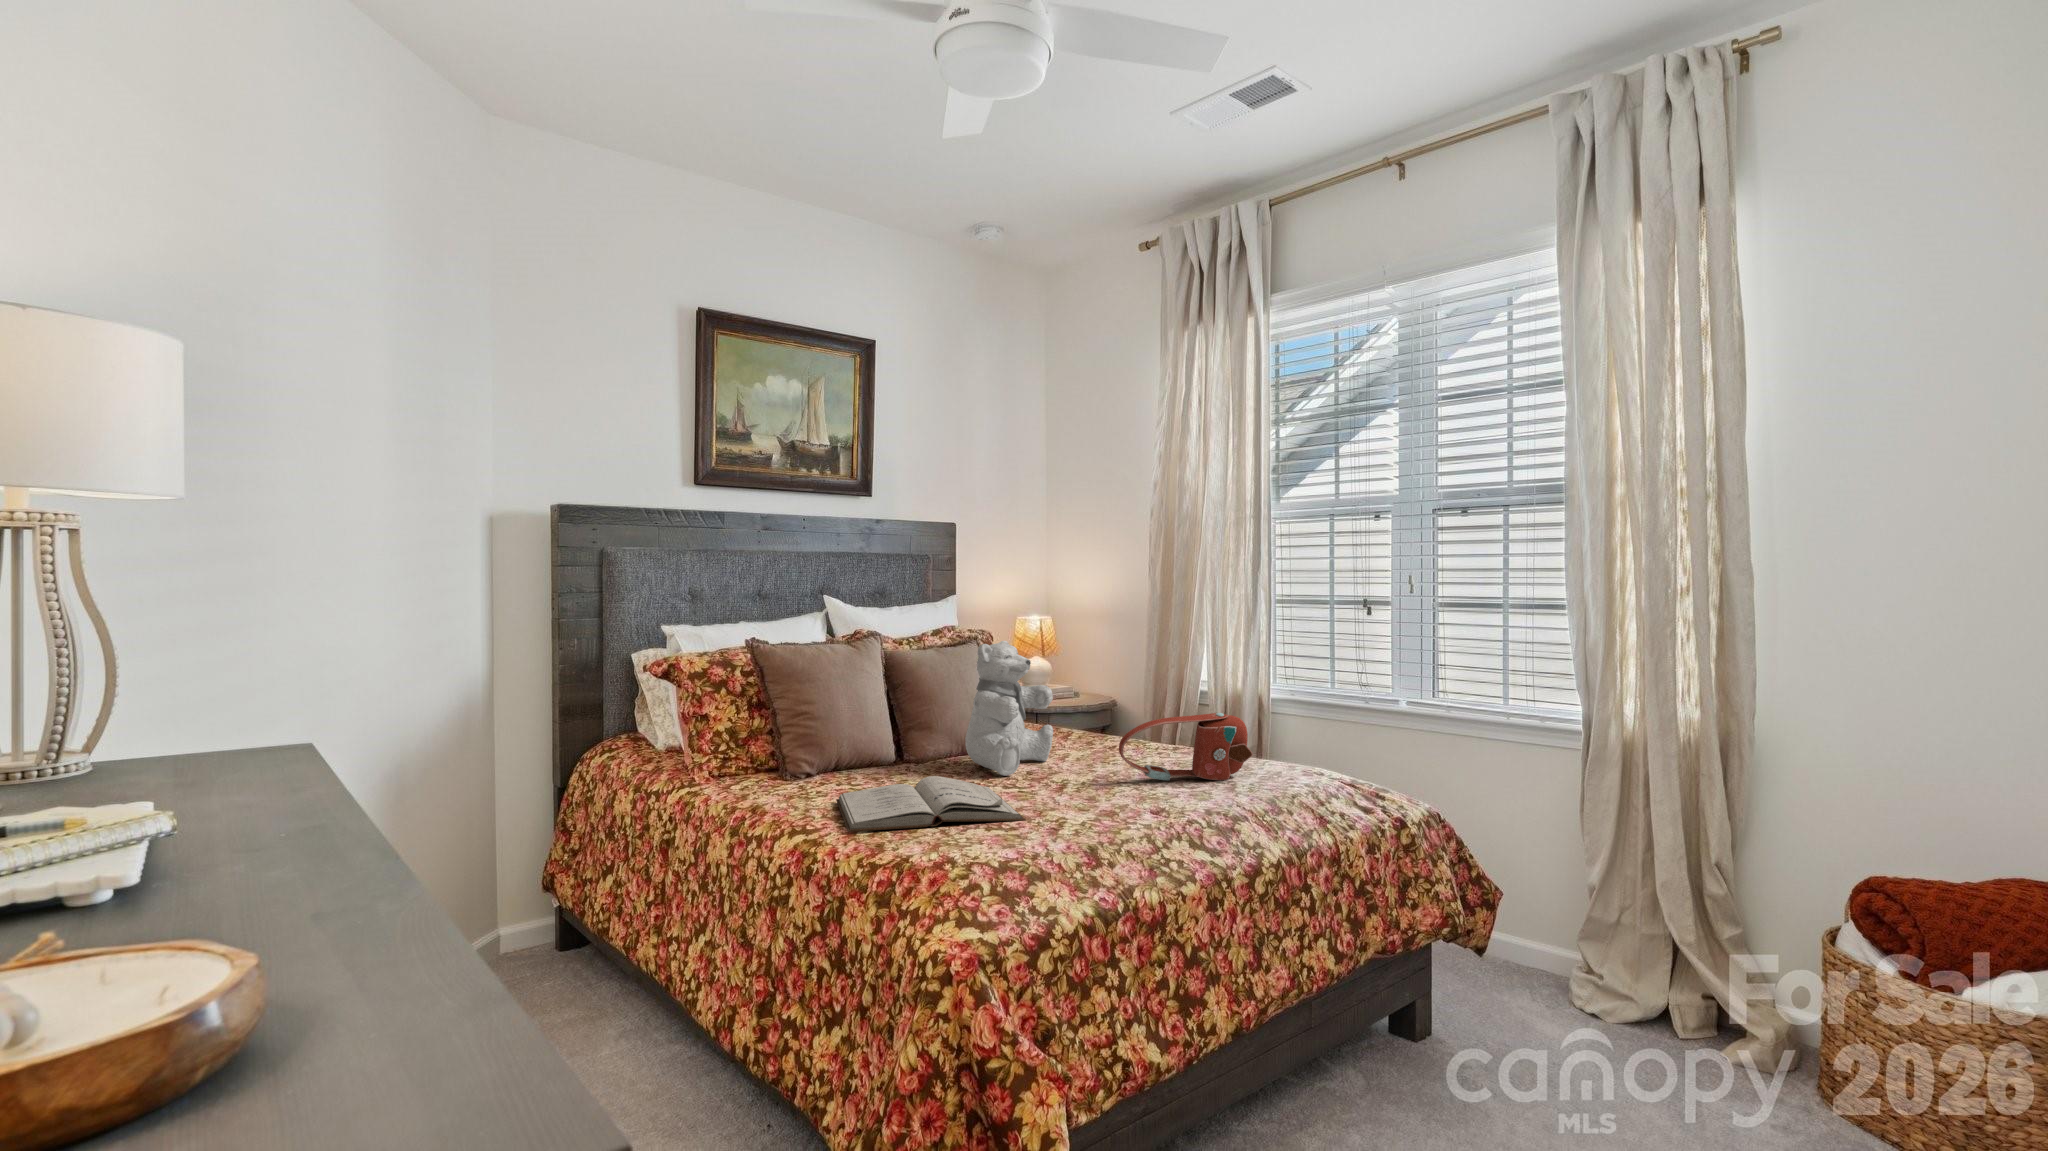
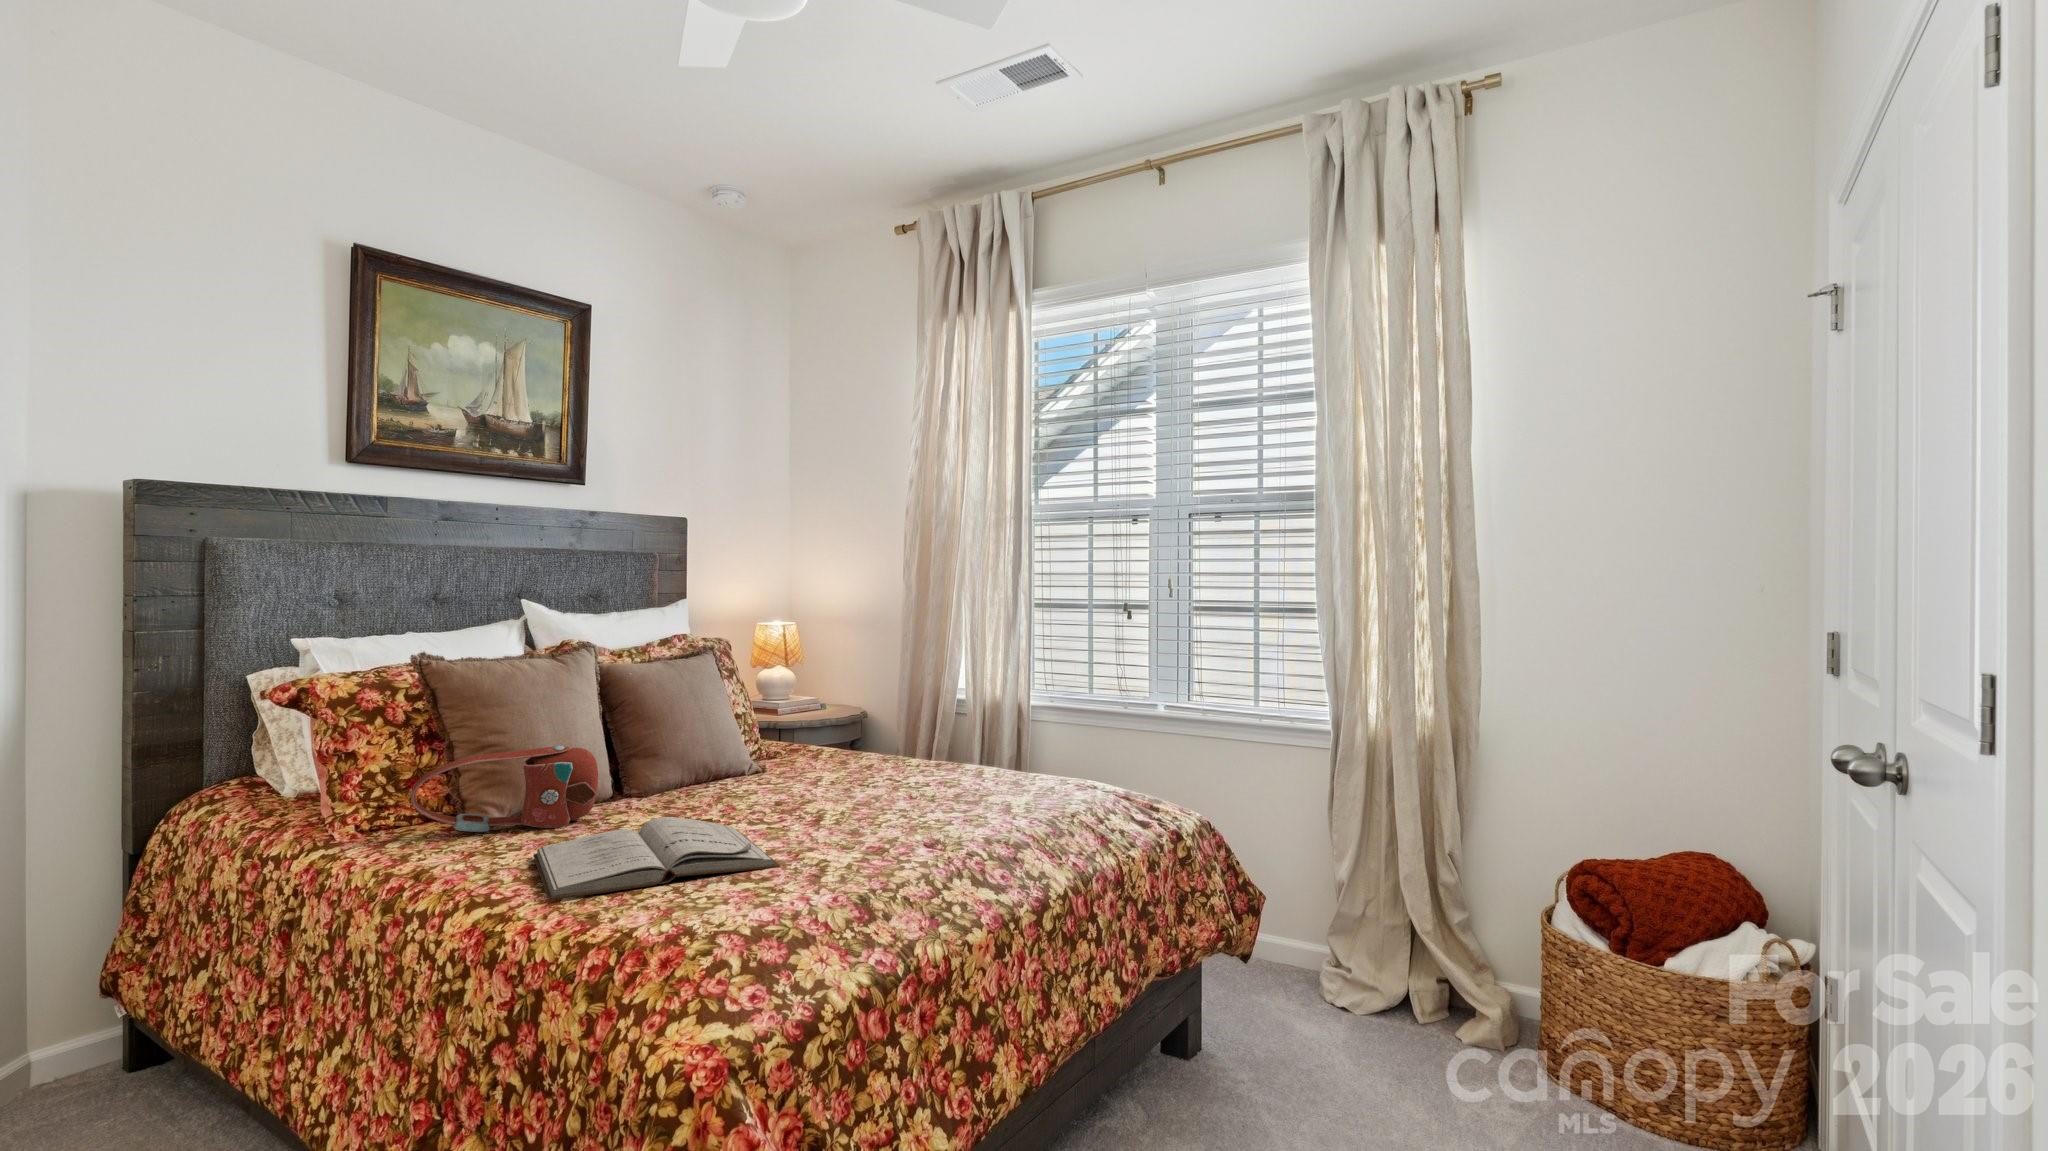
teddy bear: present [965,641,1053,776] -> none [701,652,805,809]
handbag: present [1119,713,1253,781] -> present [411,746,598,832]

